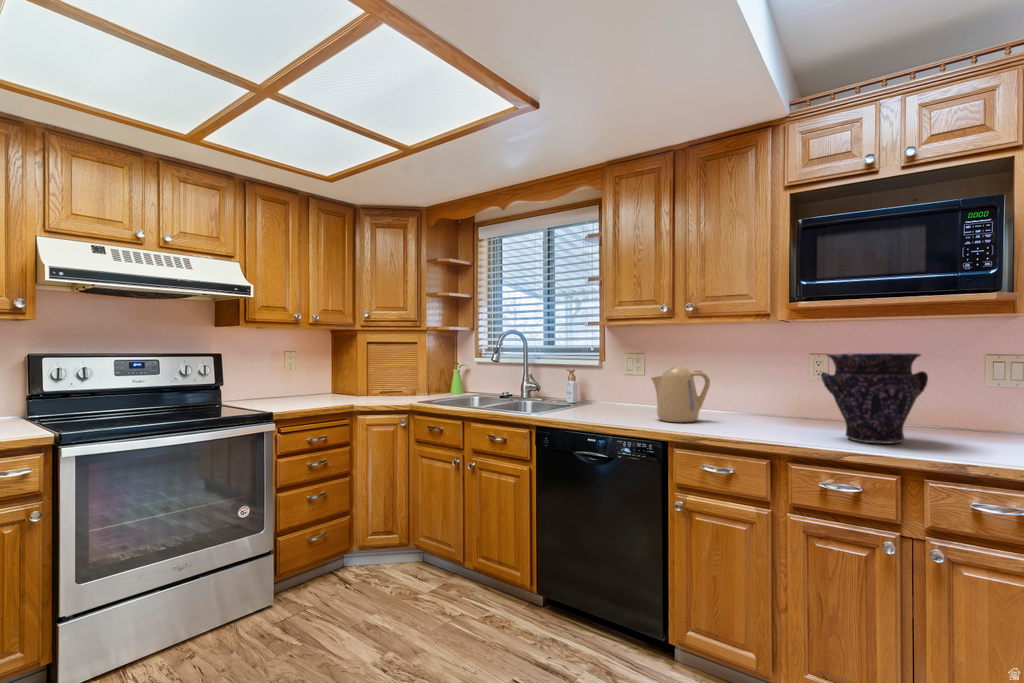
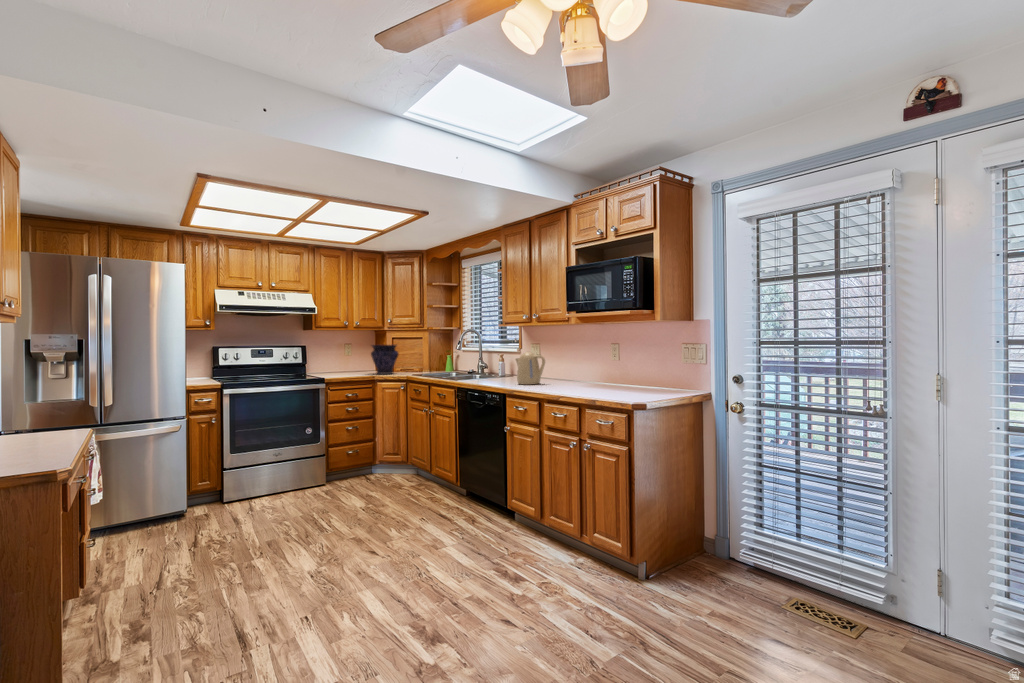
vase: present [821,353,928,443] -> present [371,345,398,374]

